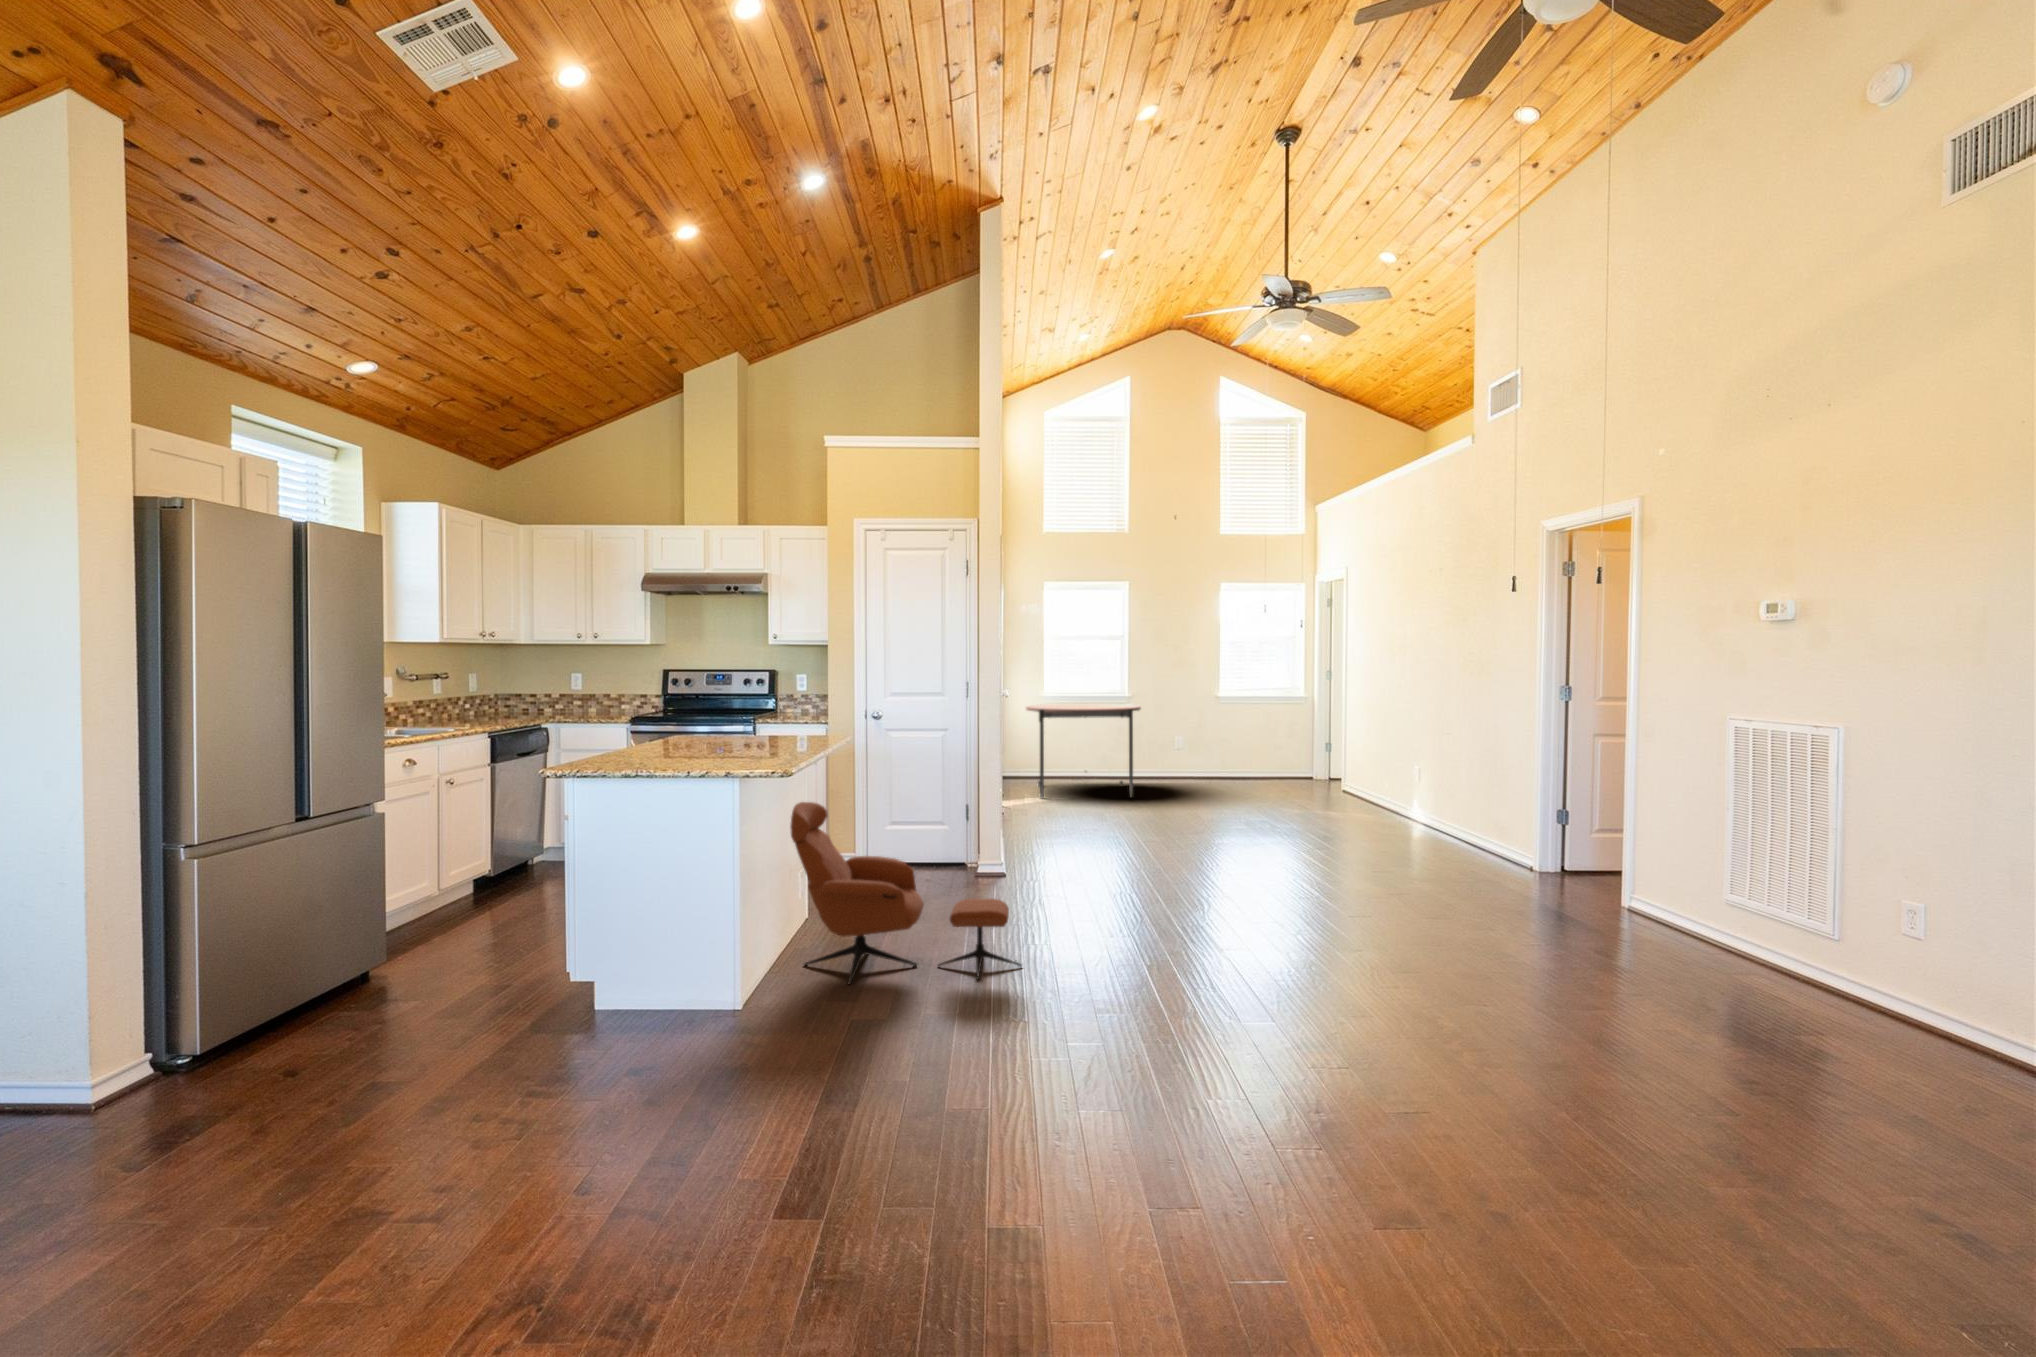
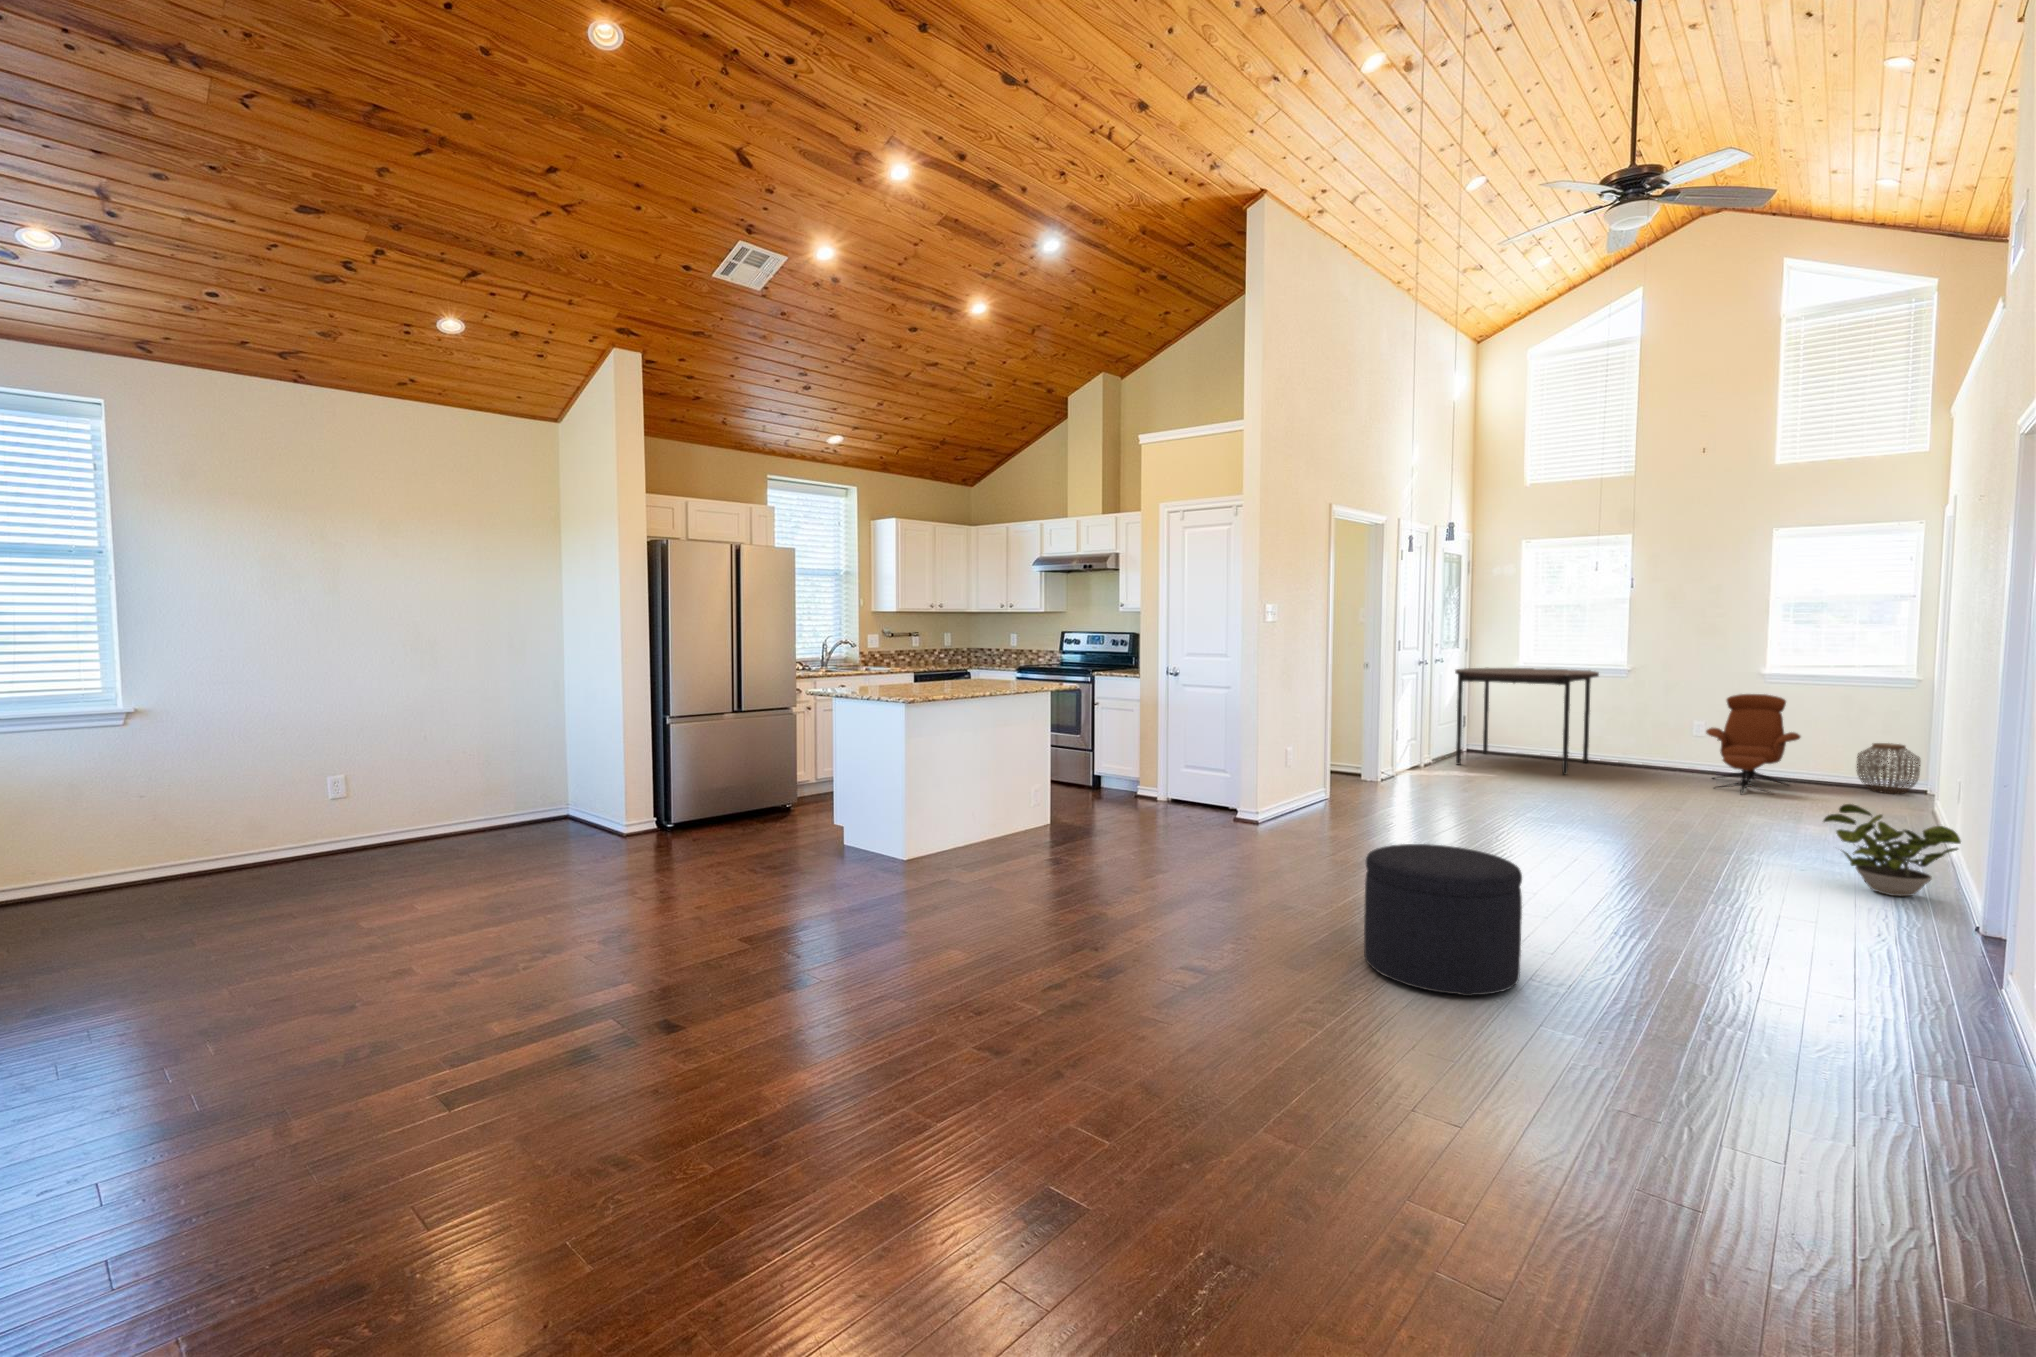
woven basket: none [1298,751,1334,788] -> present [1856,743,1920,794]
potted plant: none [1422,794,1503,857] -> present [1823,804,1961,896]
lounge chair: present [790,802,1022,984] -> present [1706,694,1800,793]
ottoman: none [1359,861,1500,995] -> present [1364,844,1522,996]

